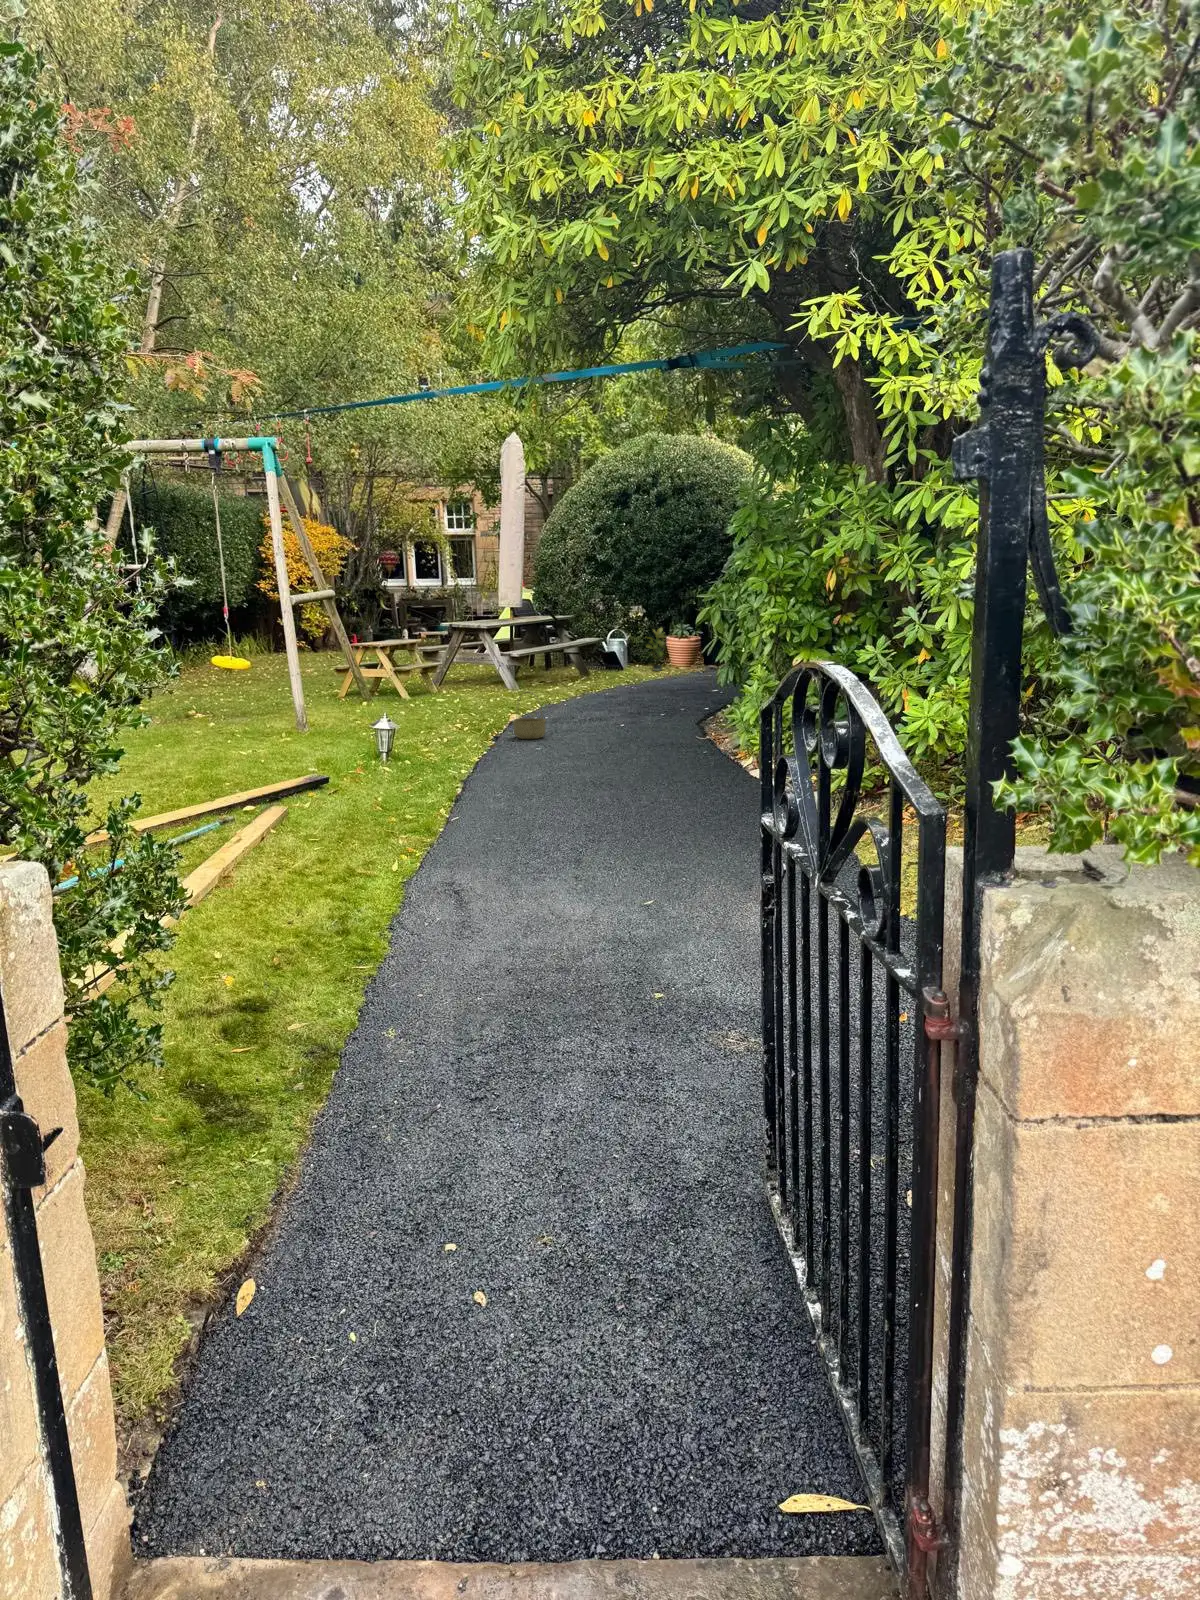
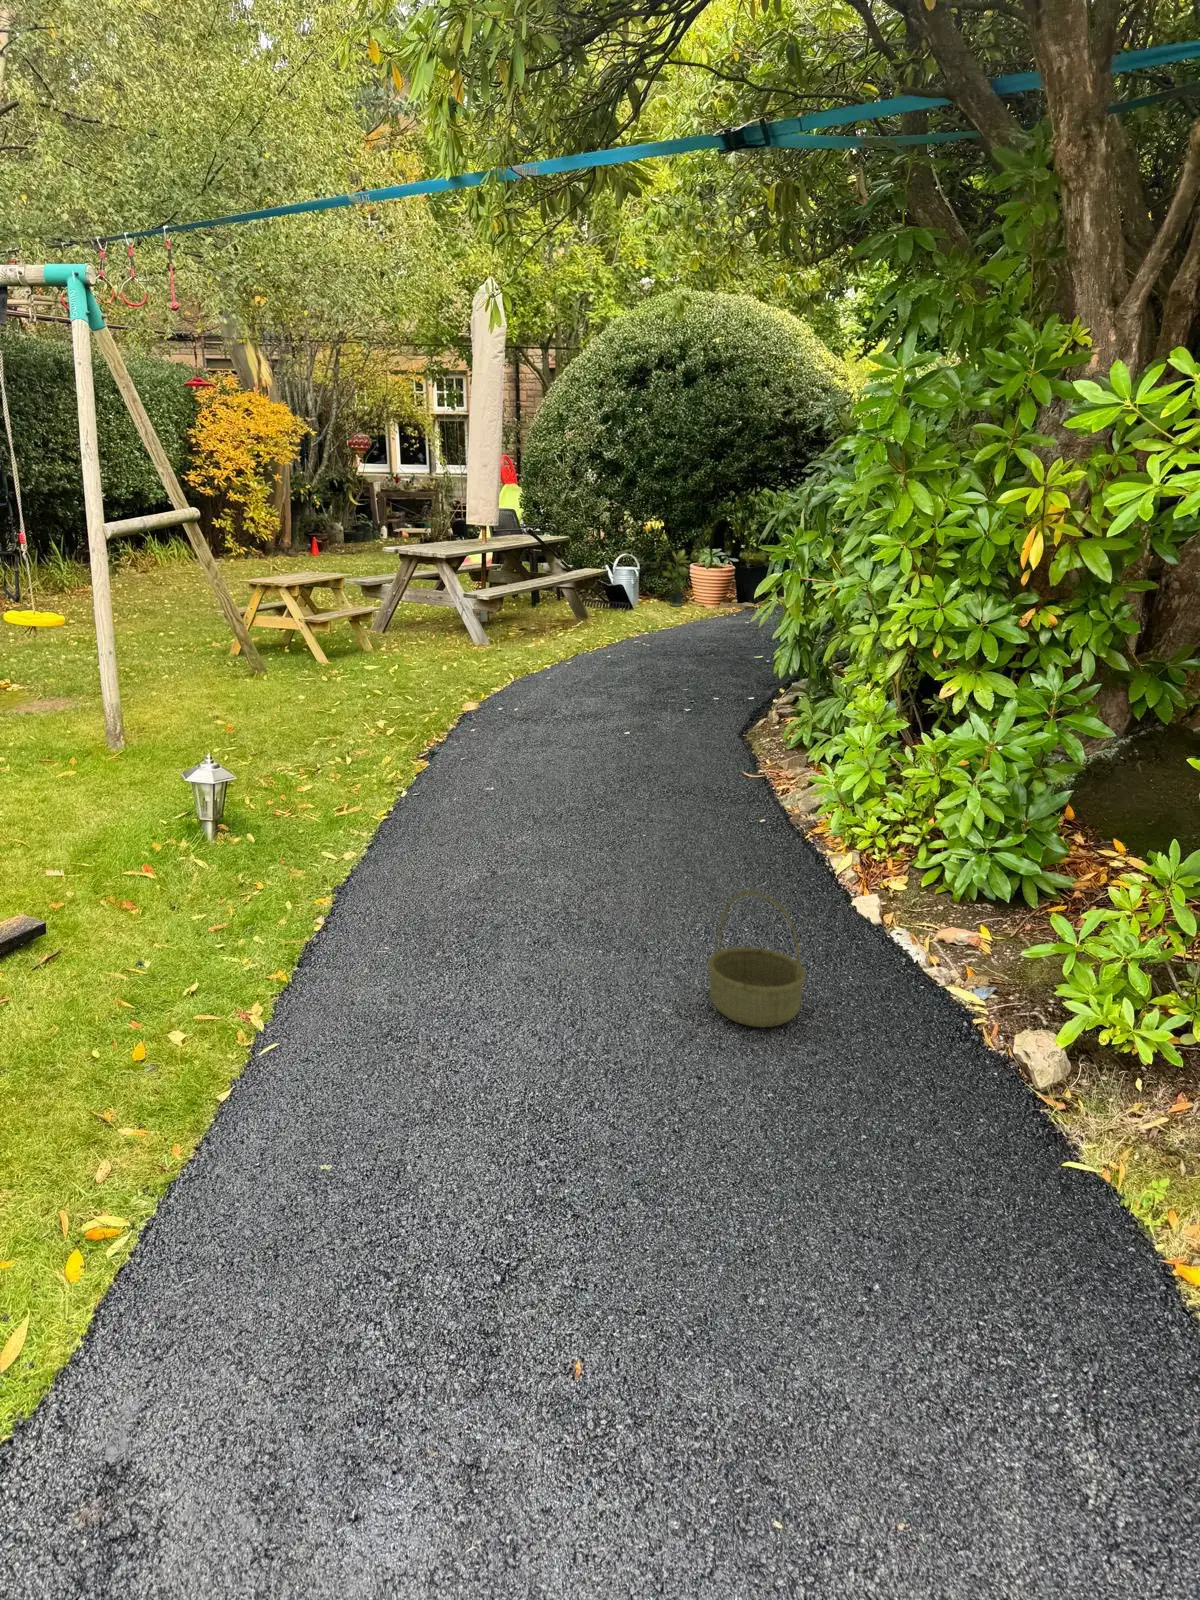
basket: present [513,692,546,739] -> present [708,890,806,1027]

